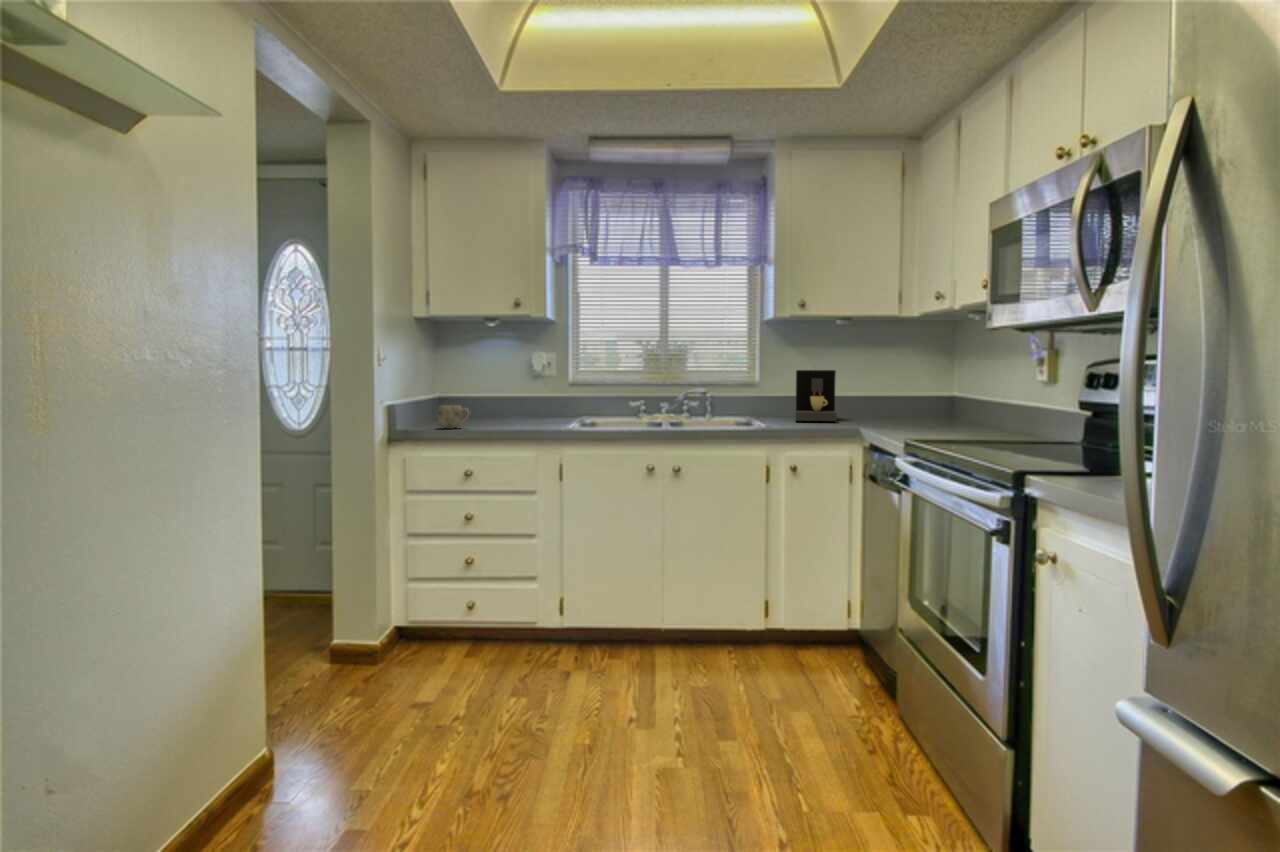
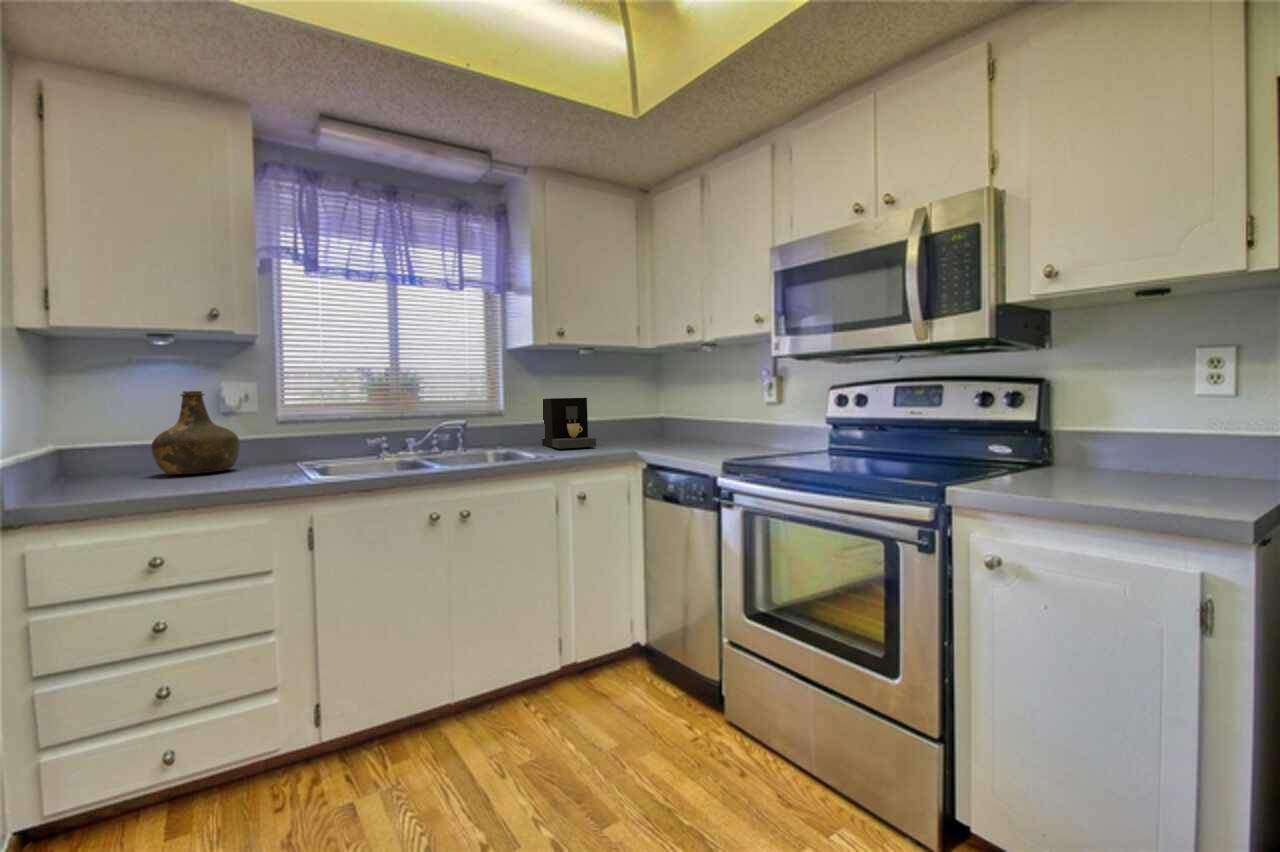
bottle: none [489,359,541,419] -> present [151,391,240,475]
mug: present [437,405,469,428] -> none [80,462,145,500]

